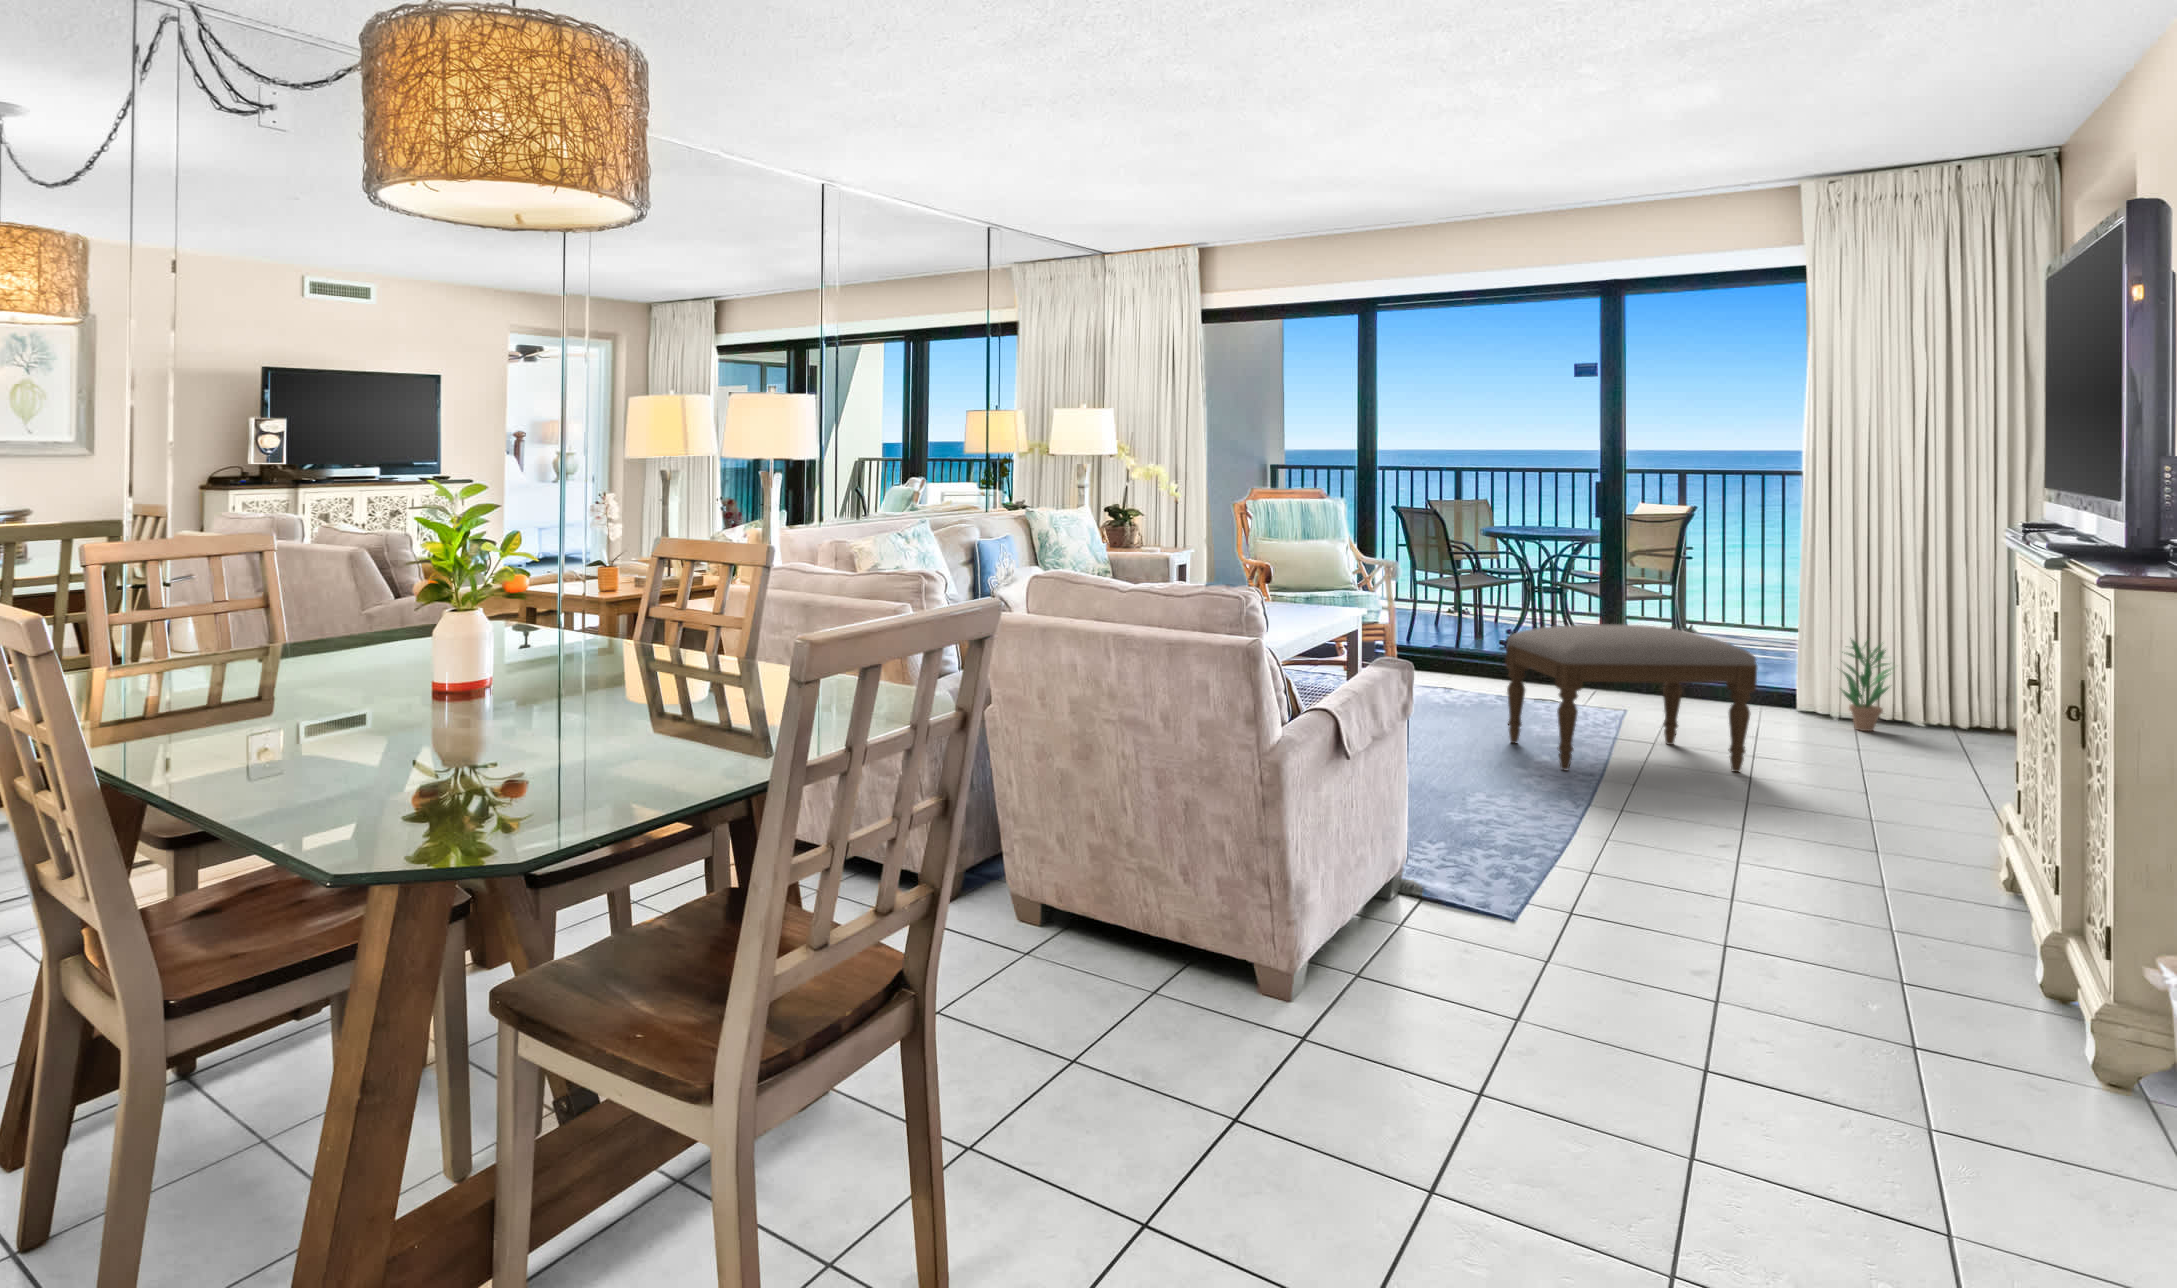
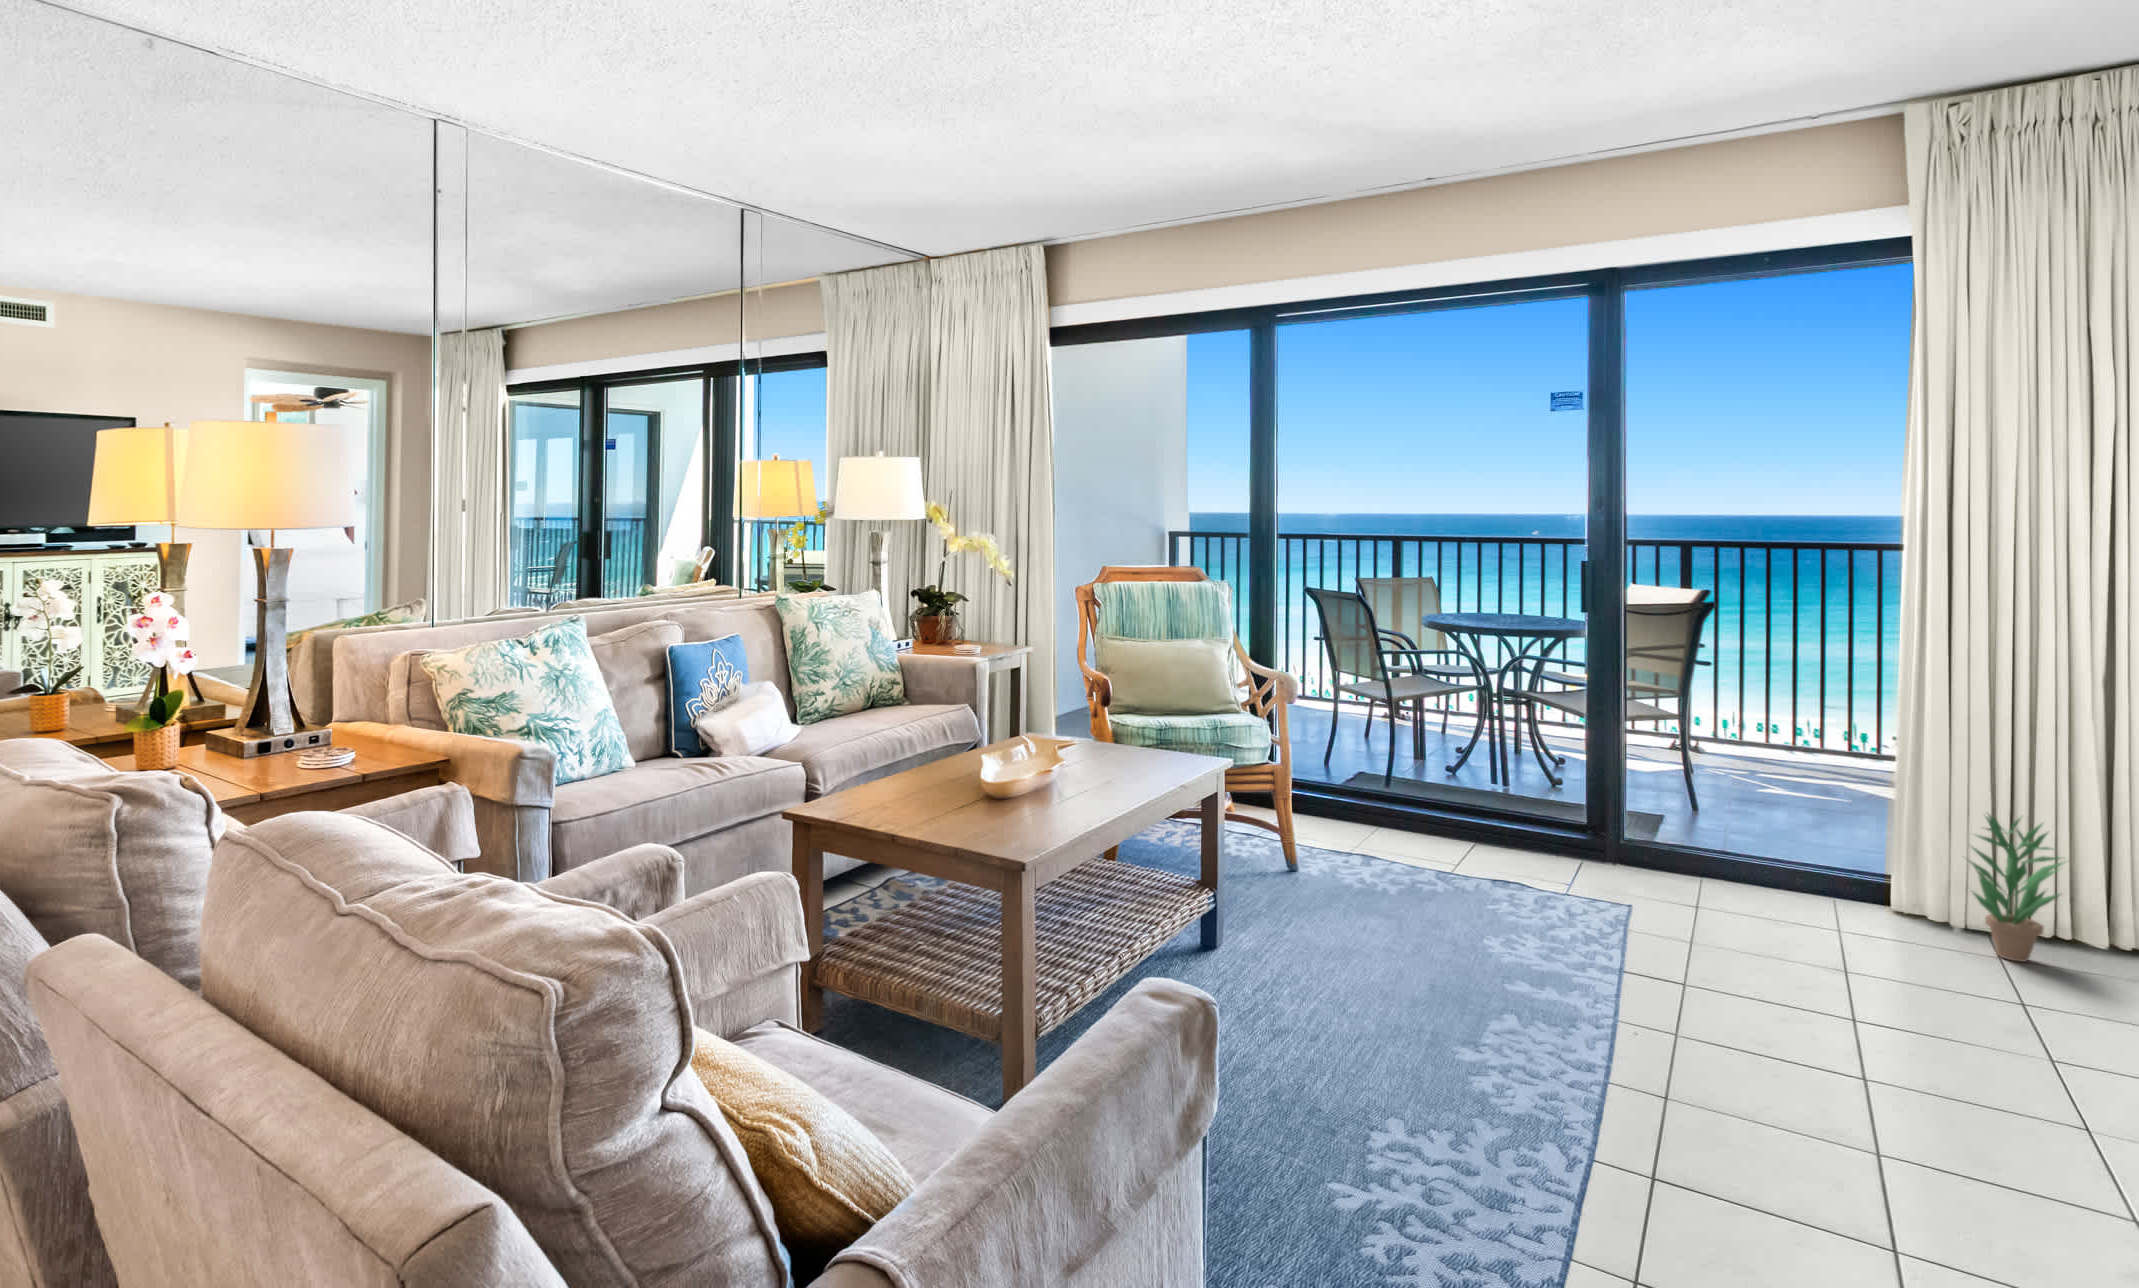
ottoman: present [1506,625,1758,772] -> none [1446,806,1883,1084]

